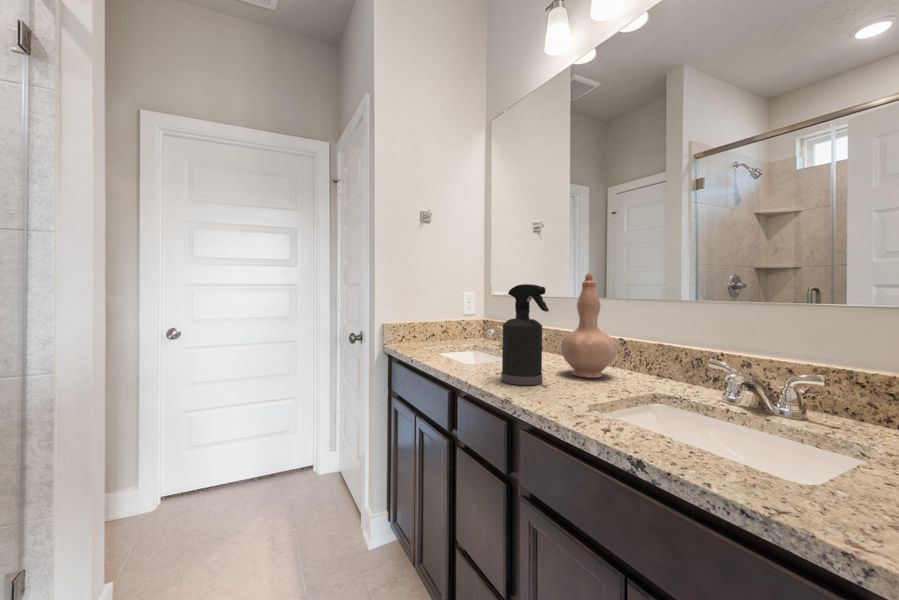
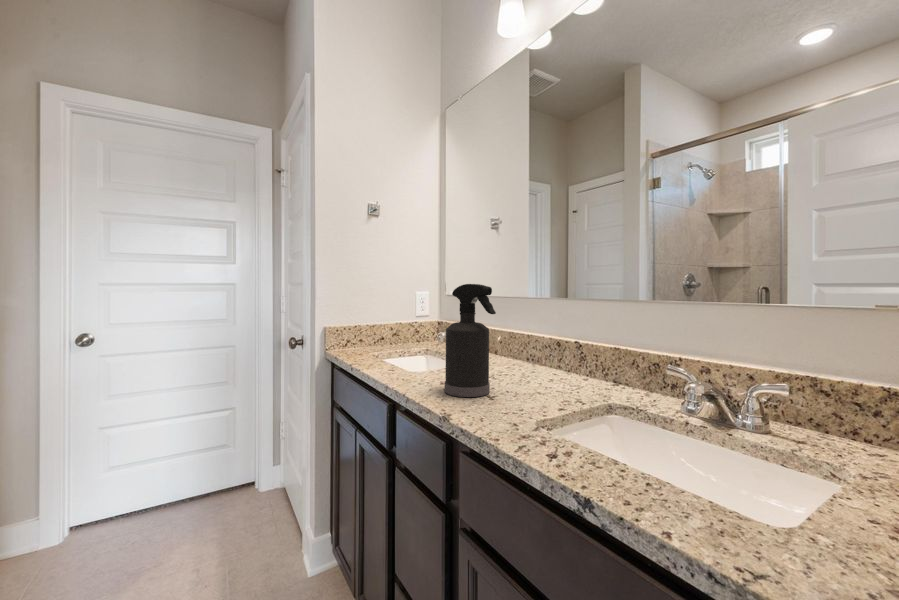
vase: present [561,273,616,378] -> none [512,272,569,386]

